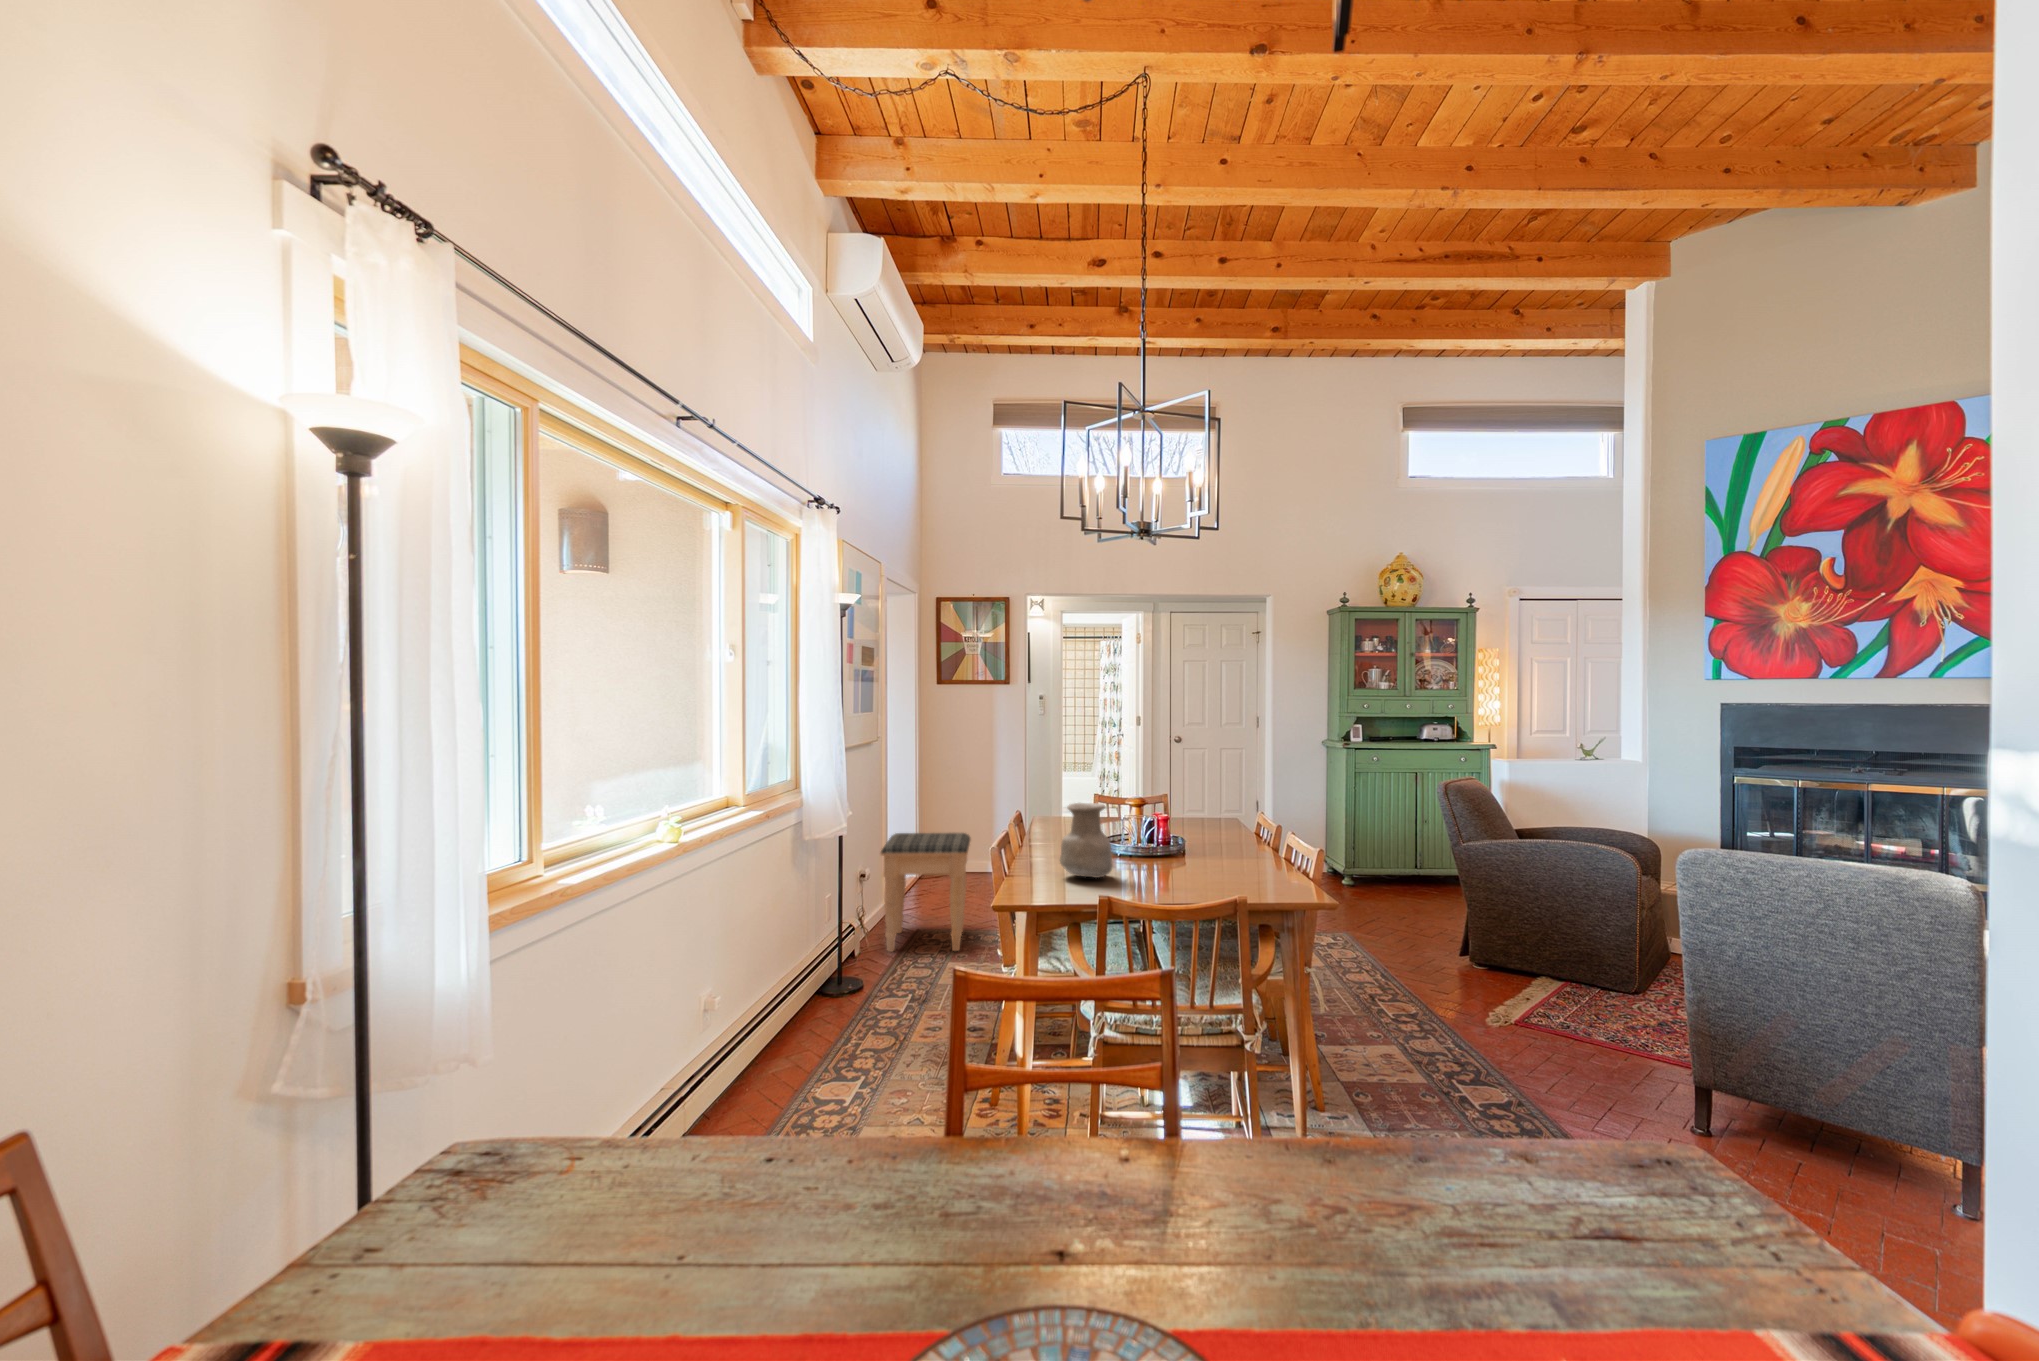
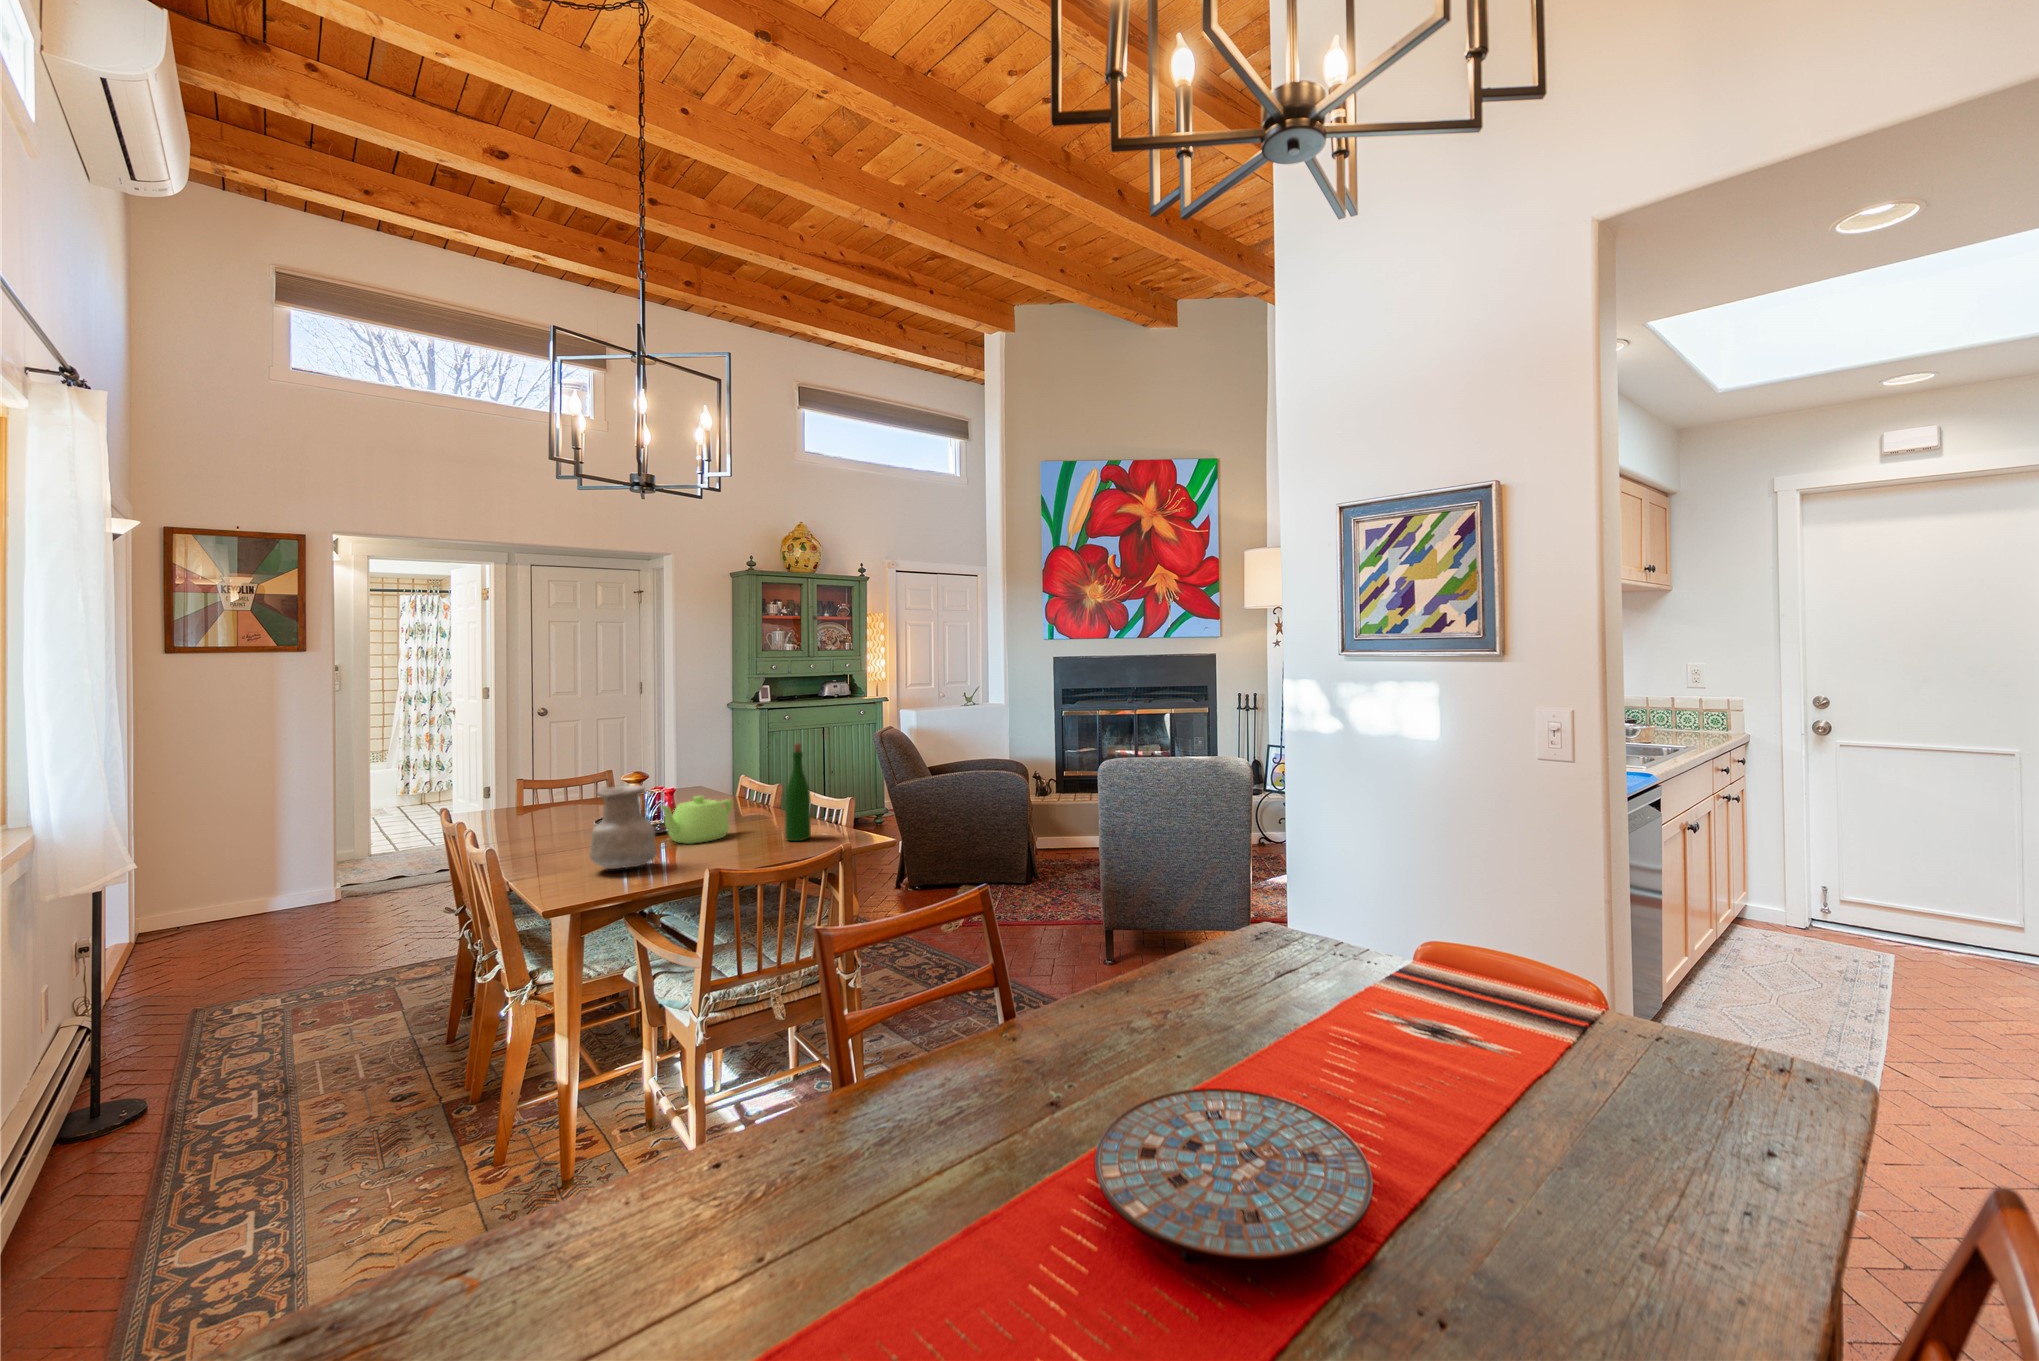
wine bottle: none [1241,780,1265,882] -> present [785,743,811,841]
teapot: none [1136,822,1208,867] -> present [659,796,733,844]
footstool: present [881,833,971,952] -> none [149,859,321,1049]

